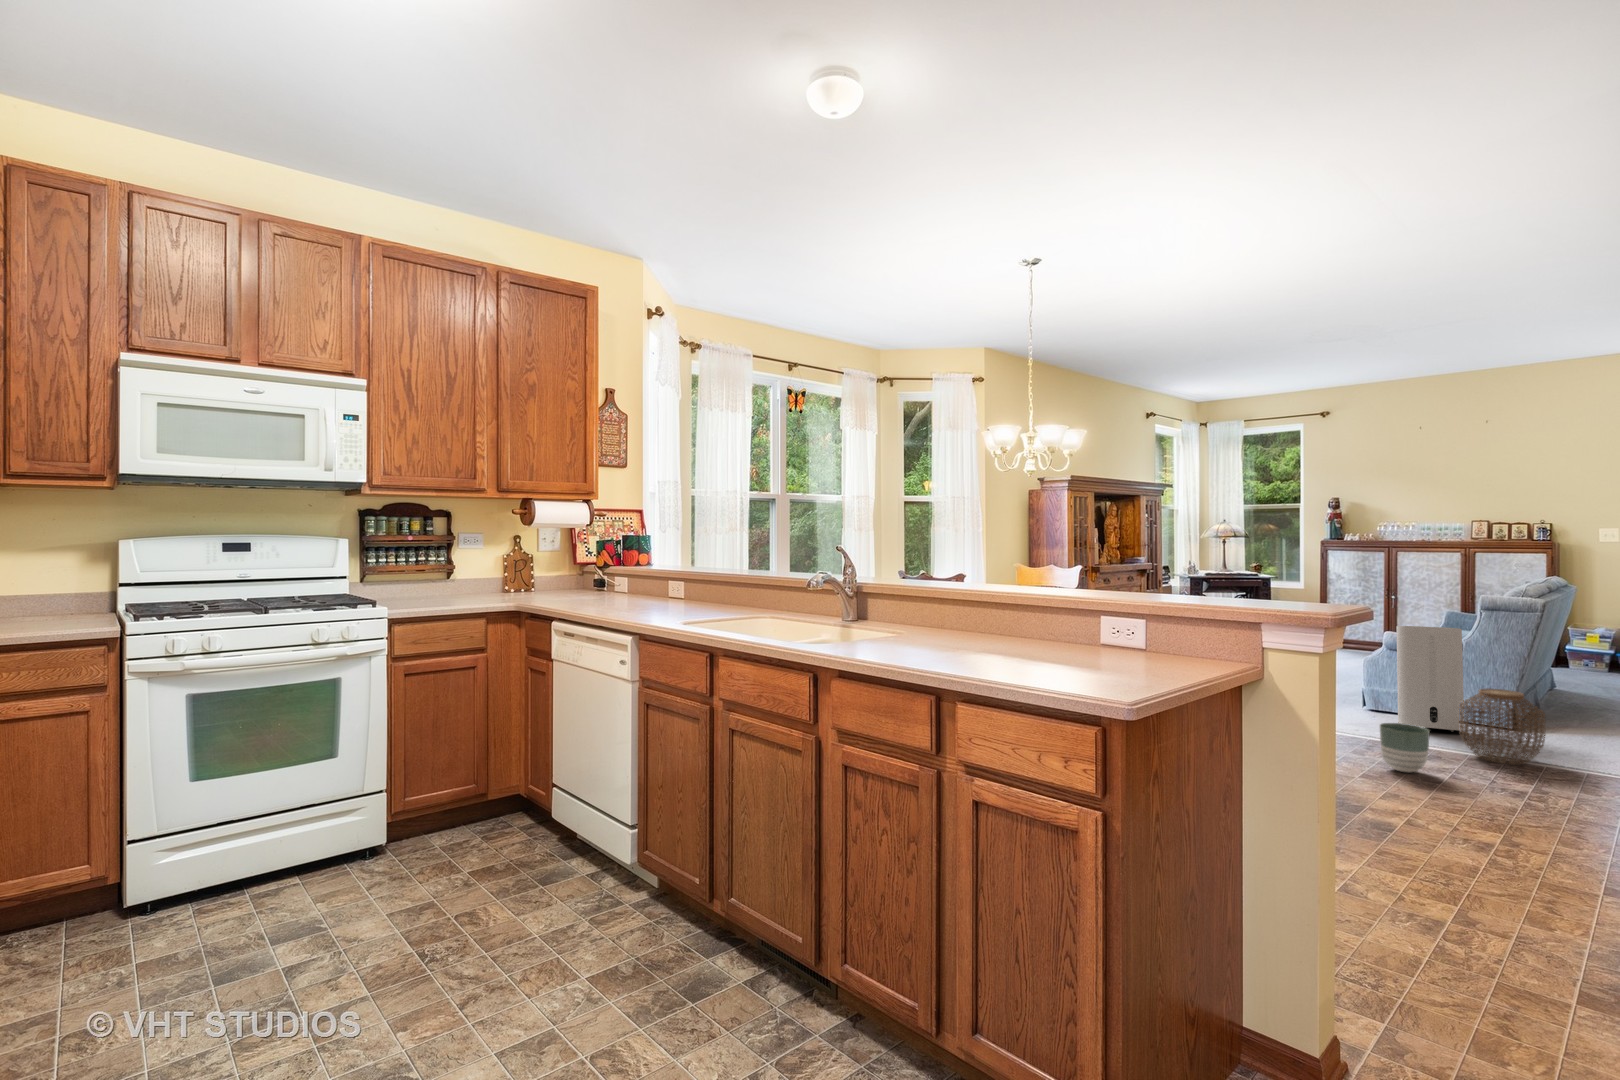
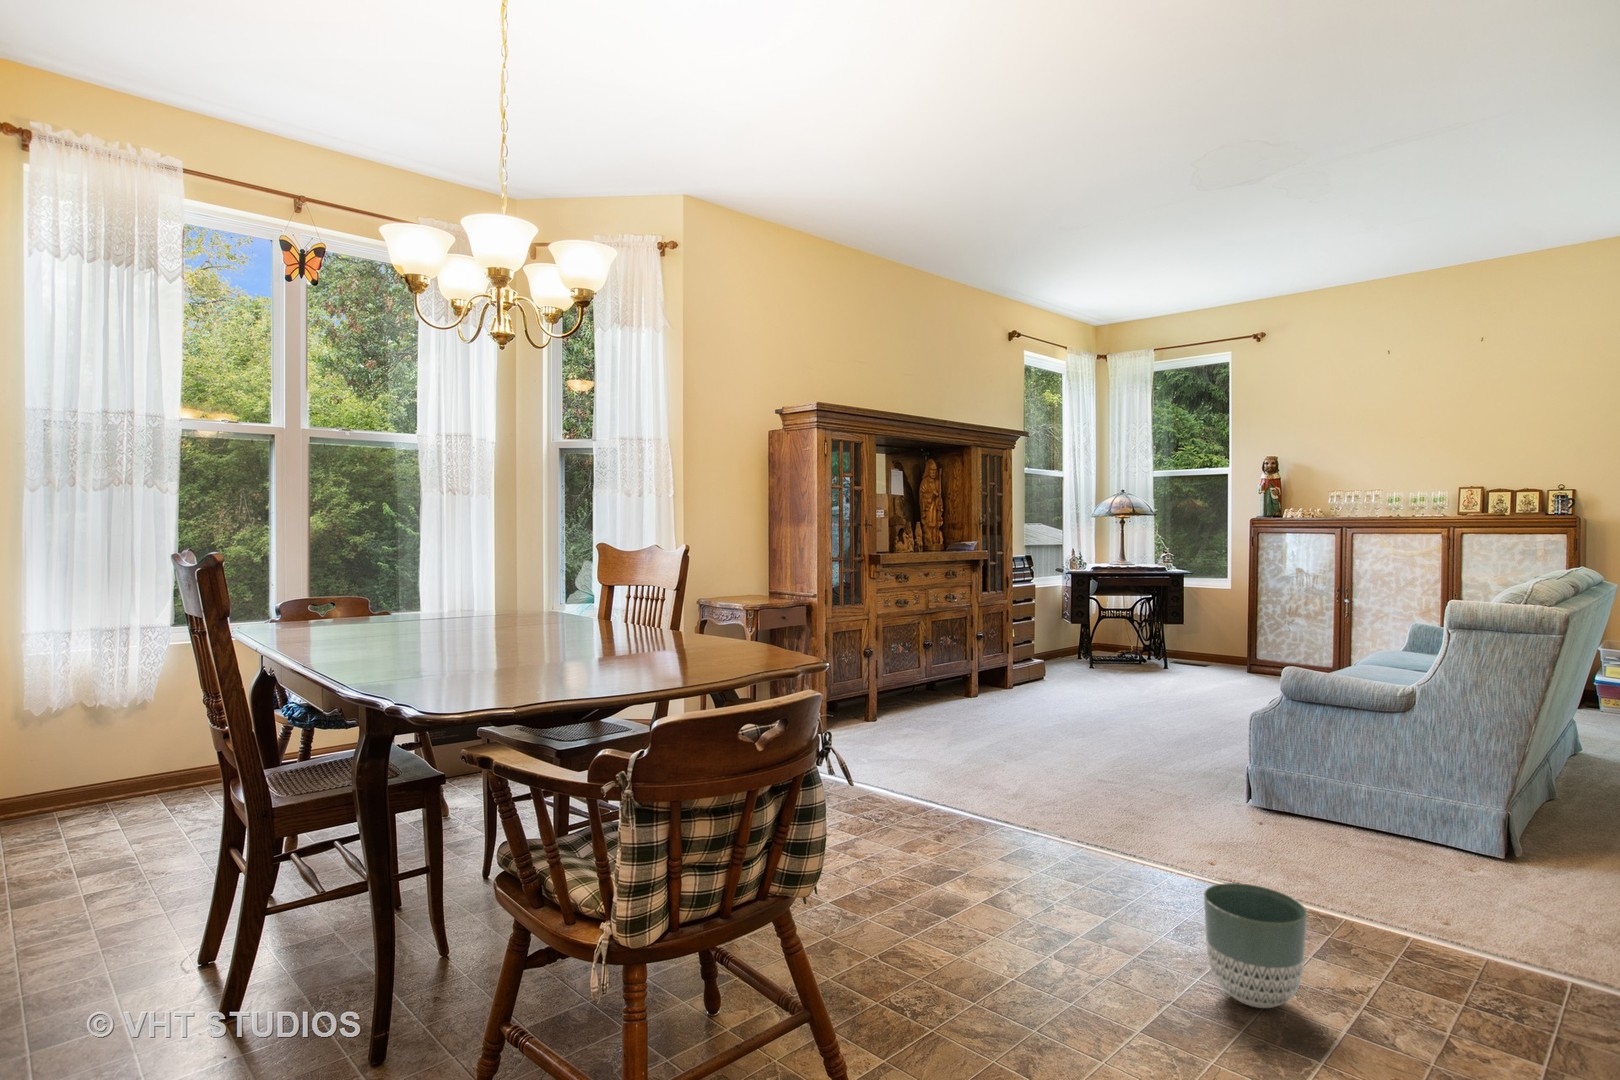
air purifier: present [1397,626,1464,732] -> none [1296,657,1414,862]
woven basket: present [1458,689,1545,765] -> none [1388,799,1569,976]

